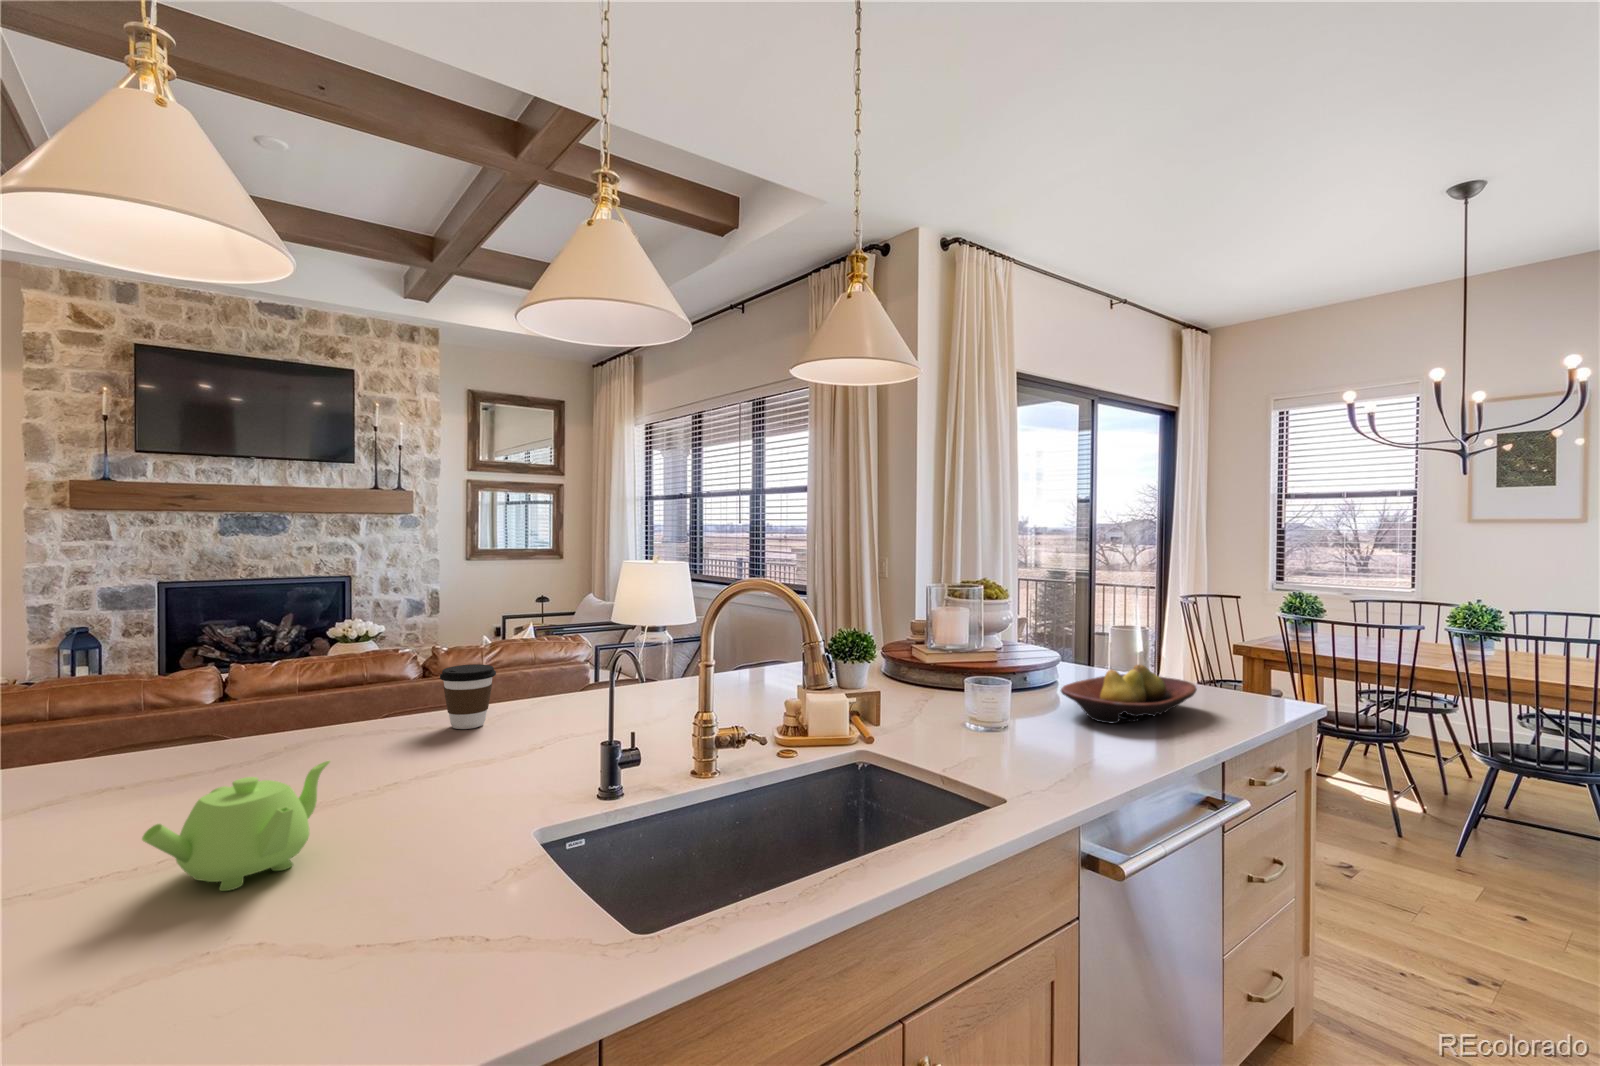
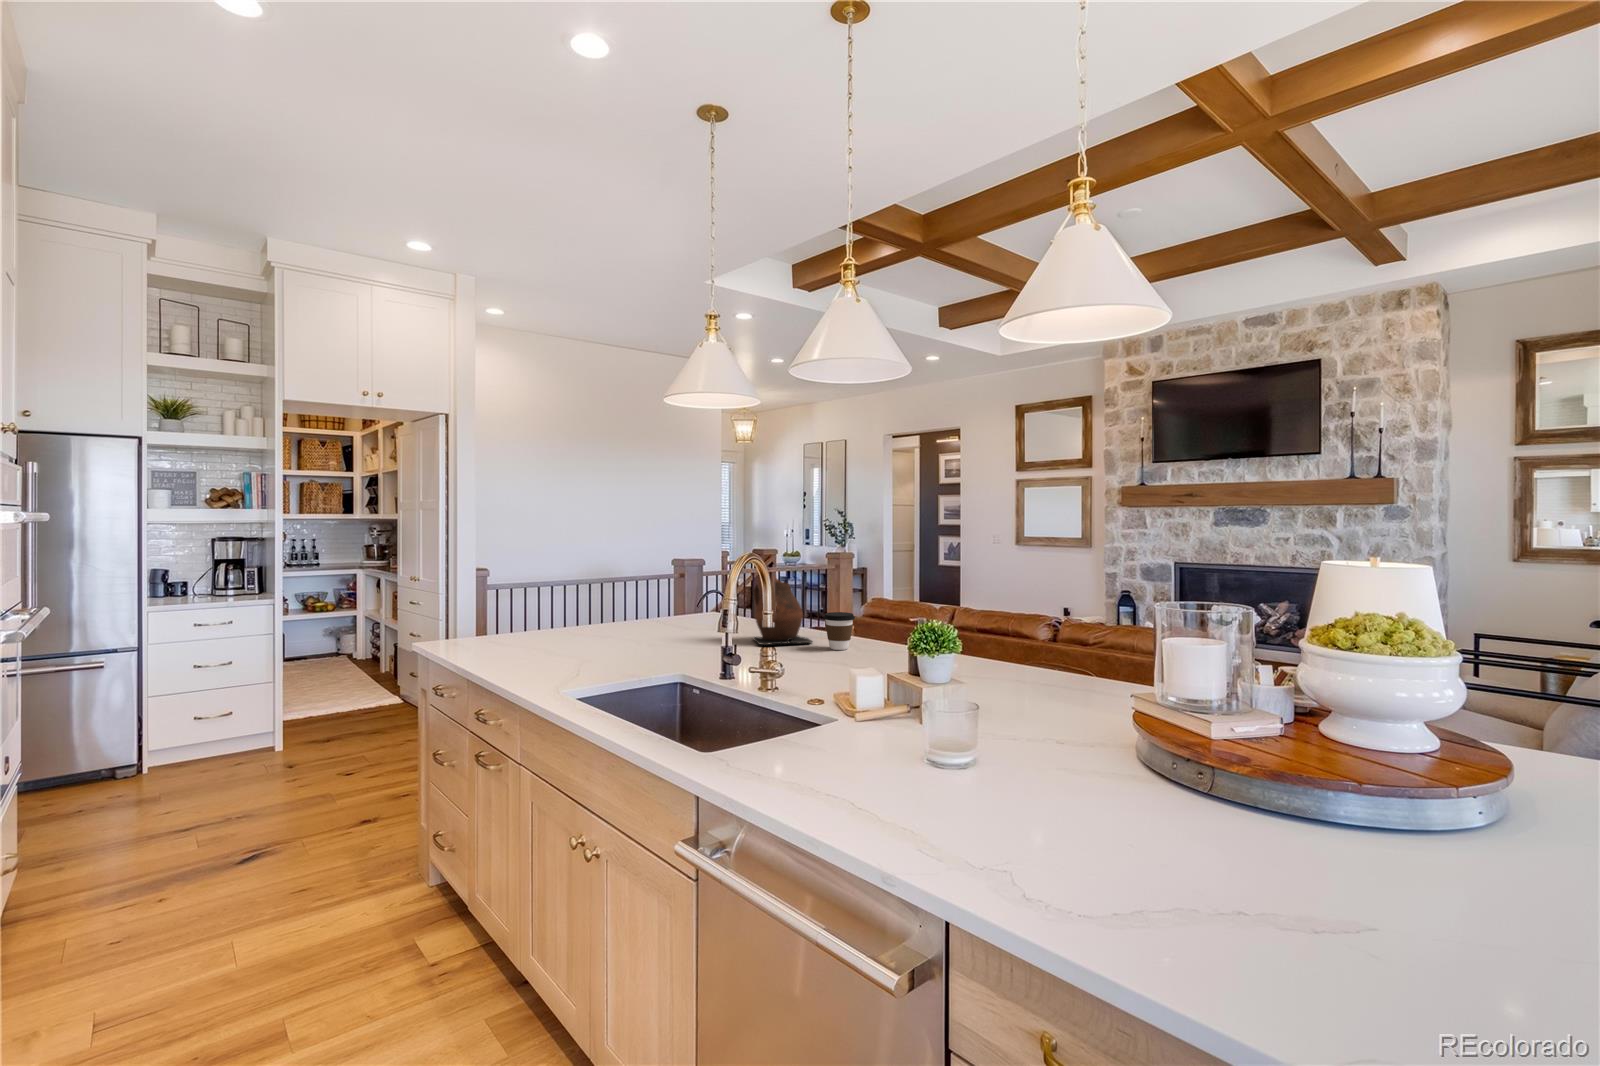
ceramic pitcher: none [253,621,402,770] -> present [753,576,812,645]
fruit bowl: present [1061,665,1197,724] -> none [913,749,1170,867]
teapot: present [142,761,330,891] -> none [627,619,676,655]

